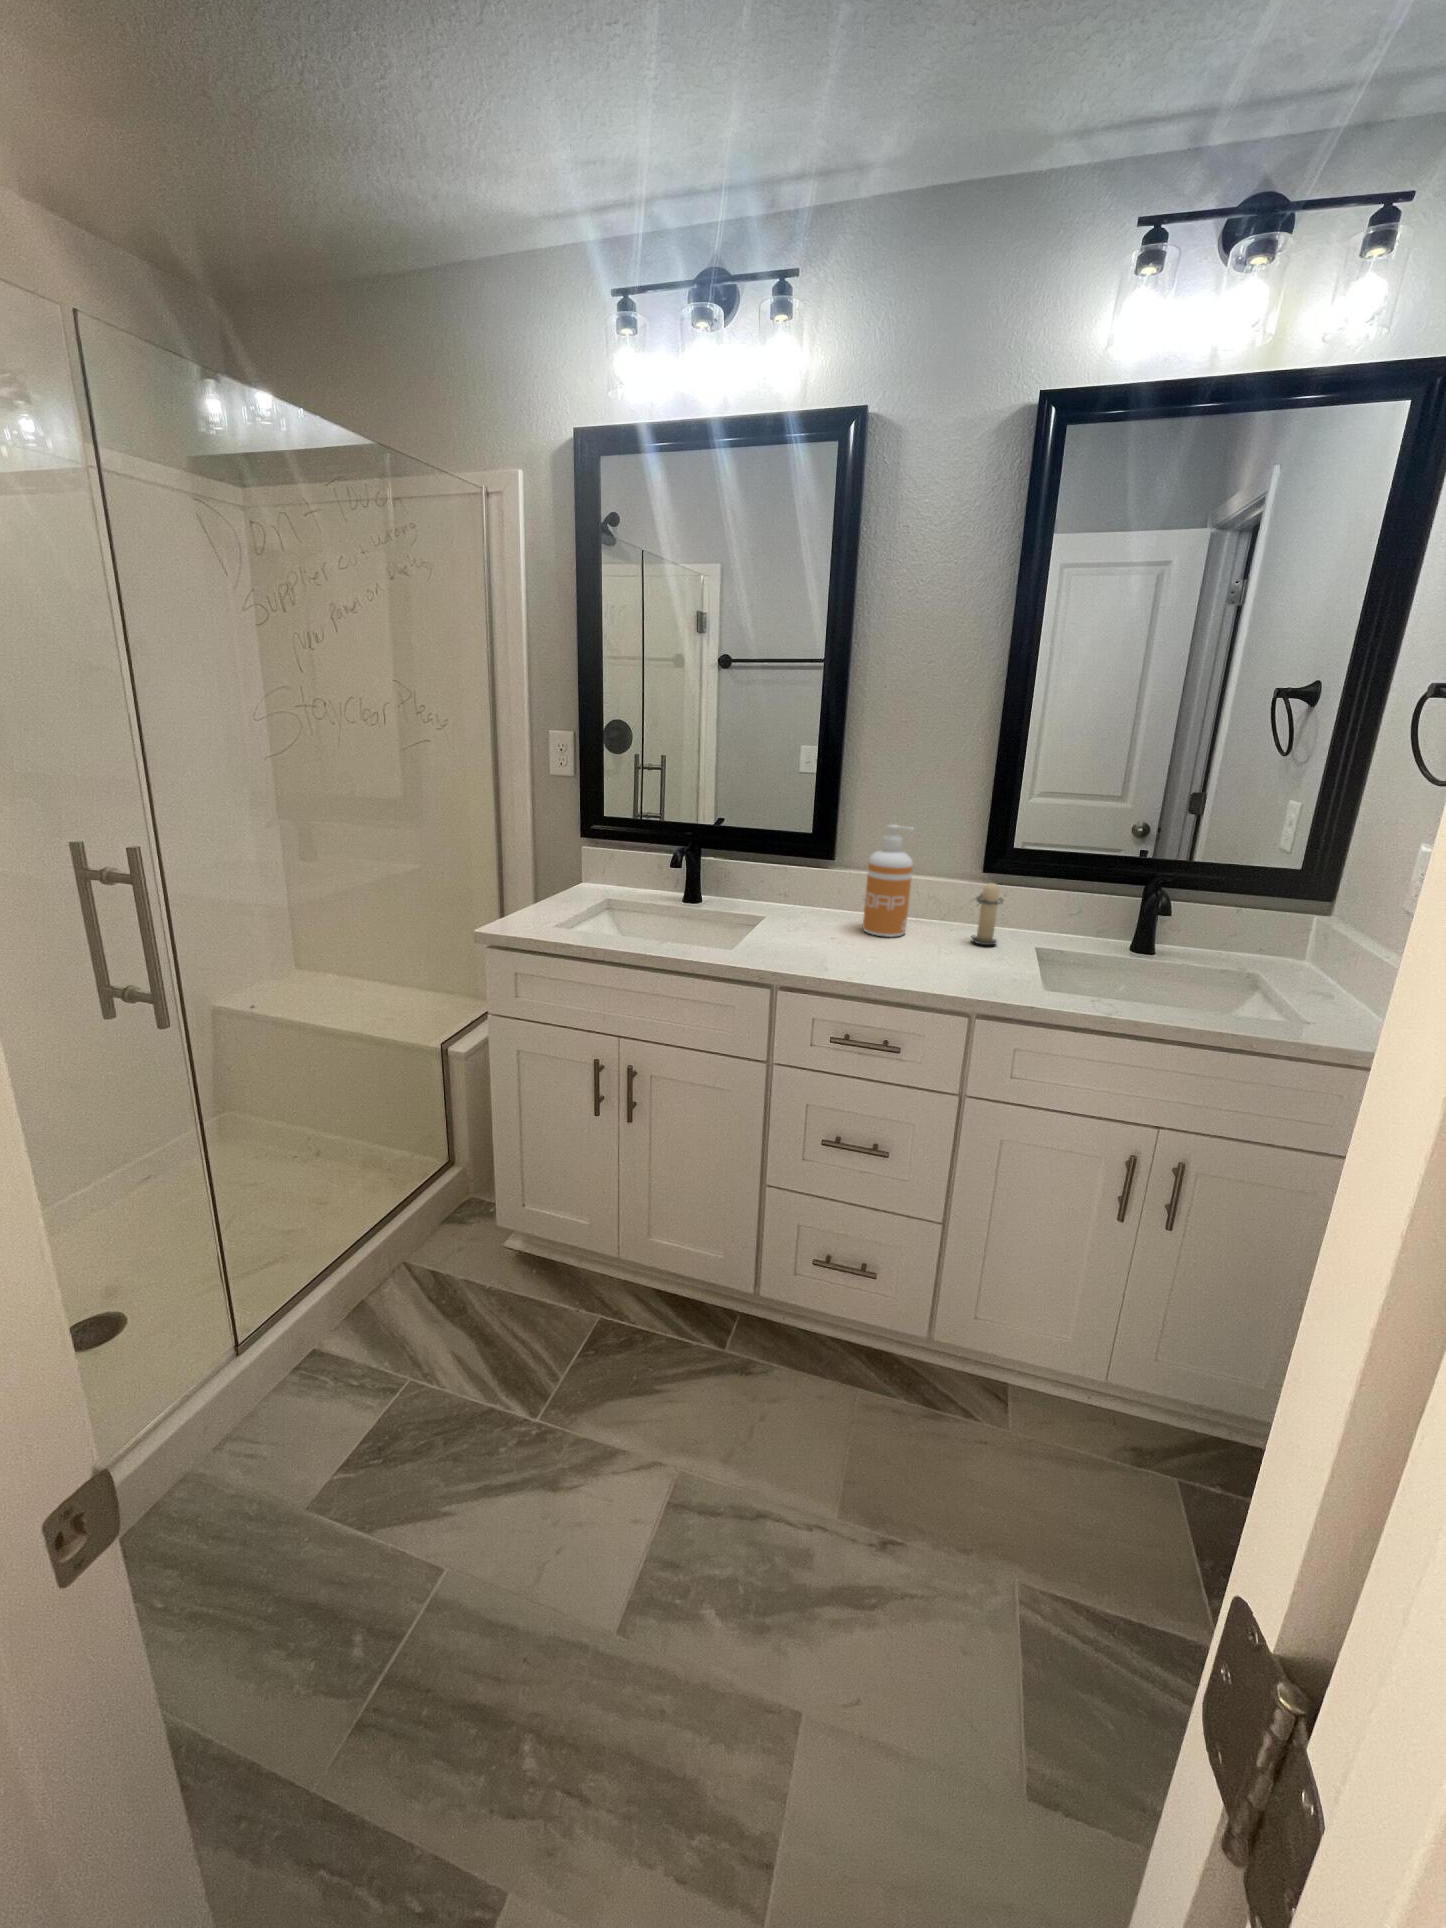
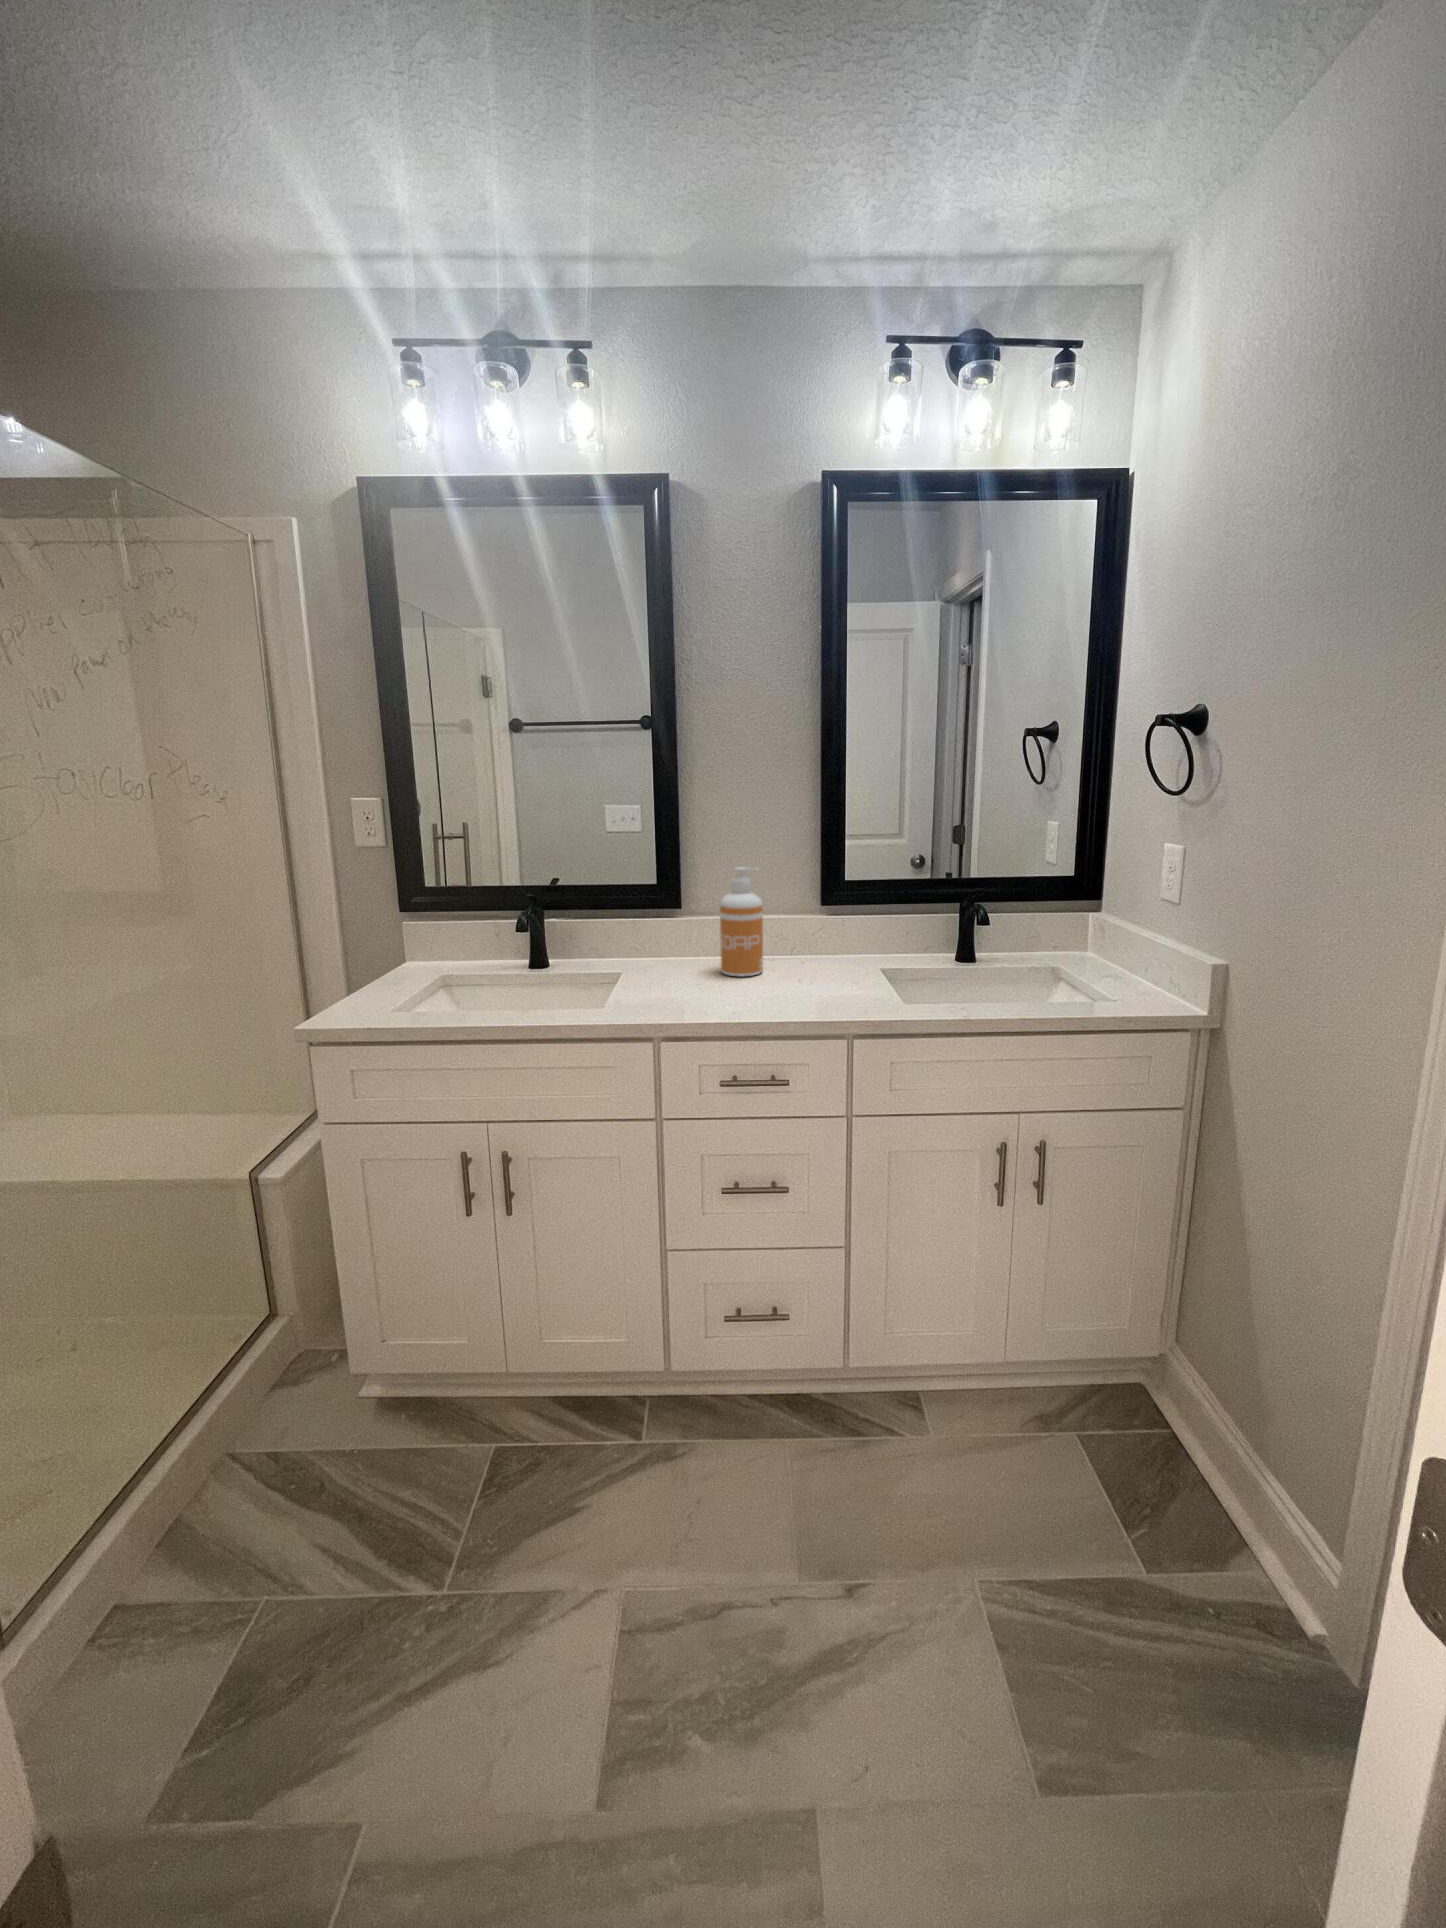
candle: present [971,882,1003,945] -> none [820,909,852,973]

